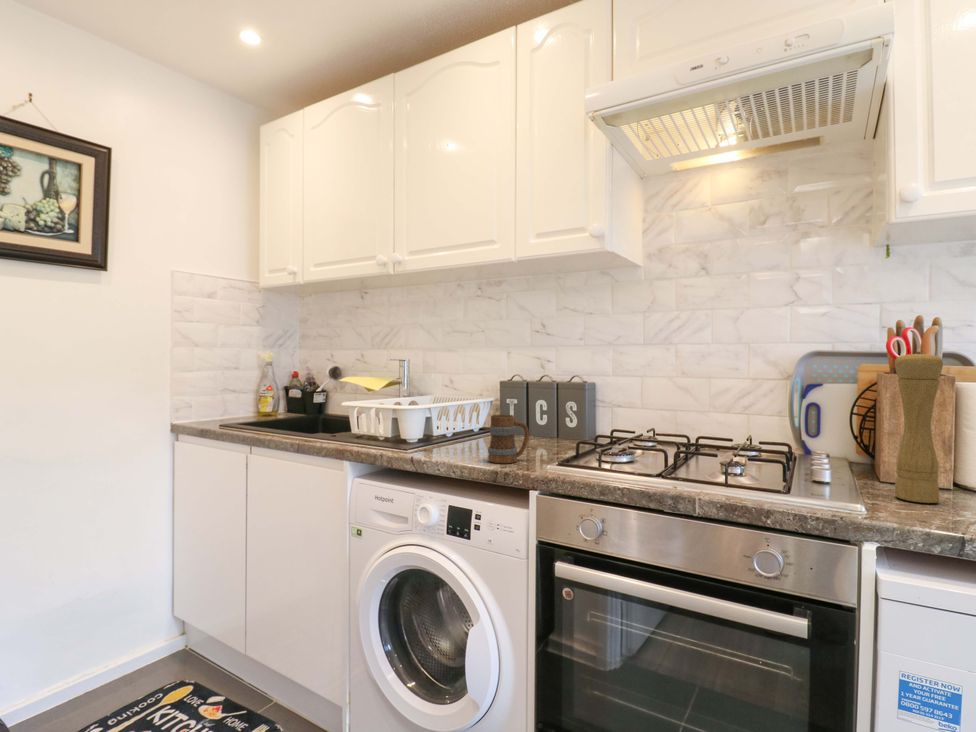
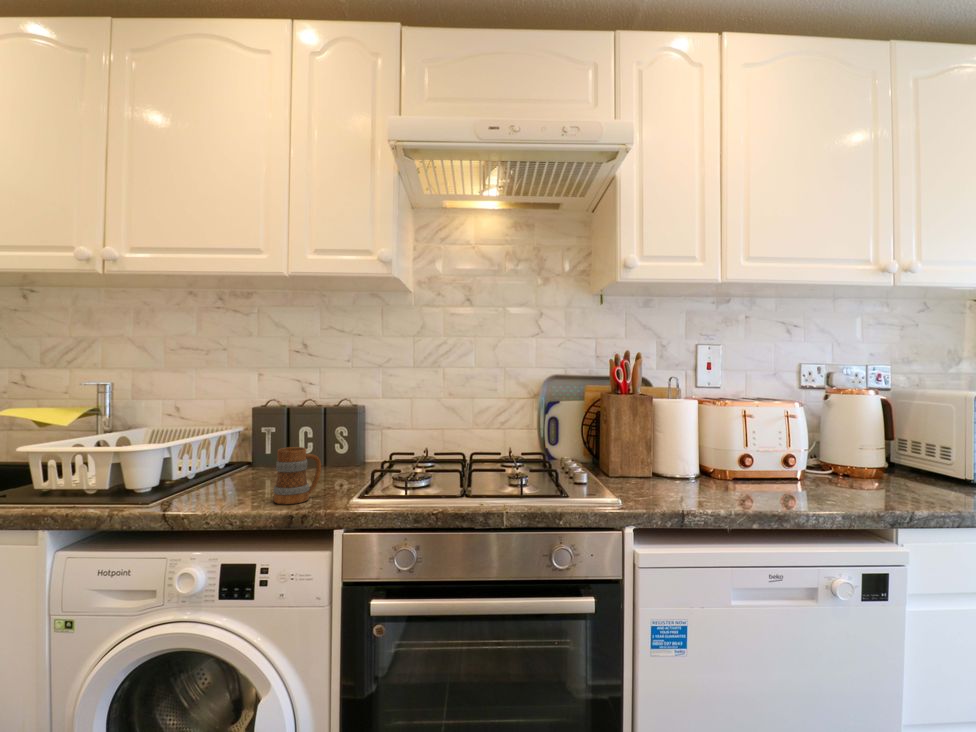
pepper mill: present [895,352,943,503] -> none [625,379,654,491]

